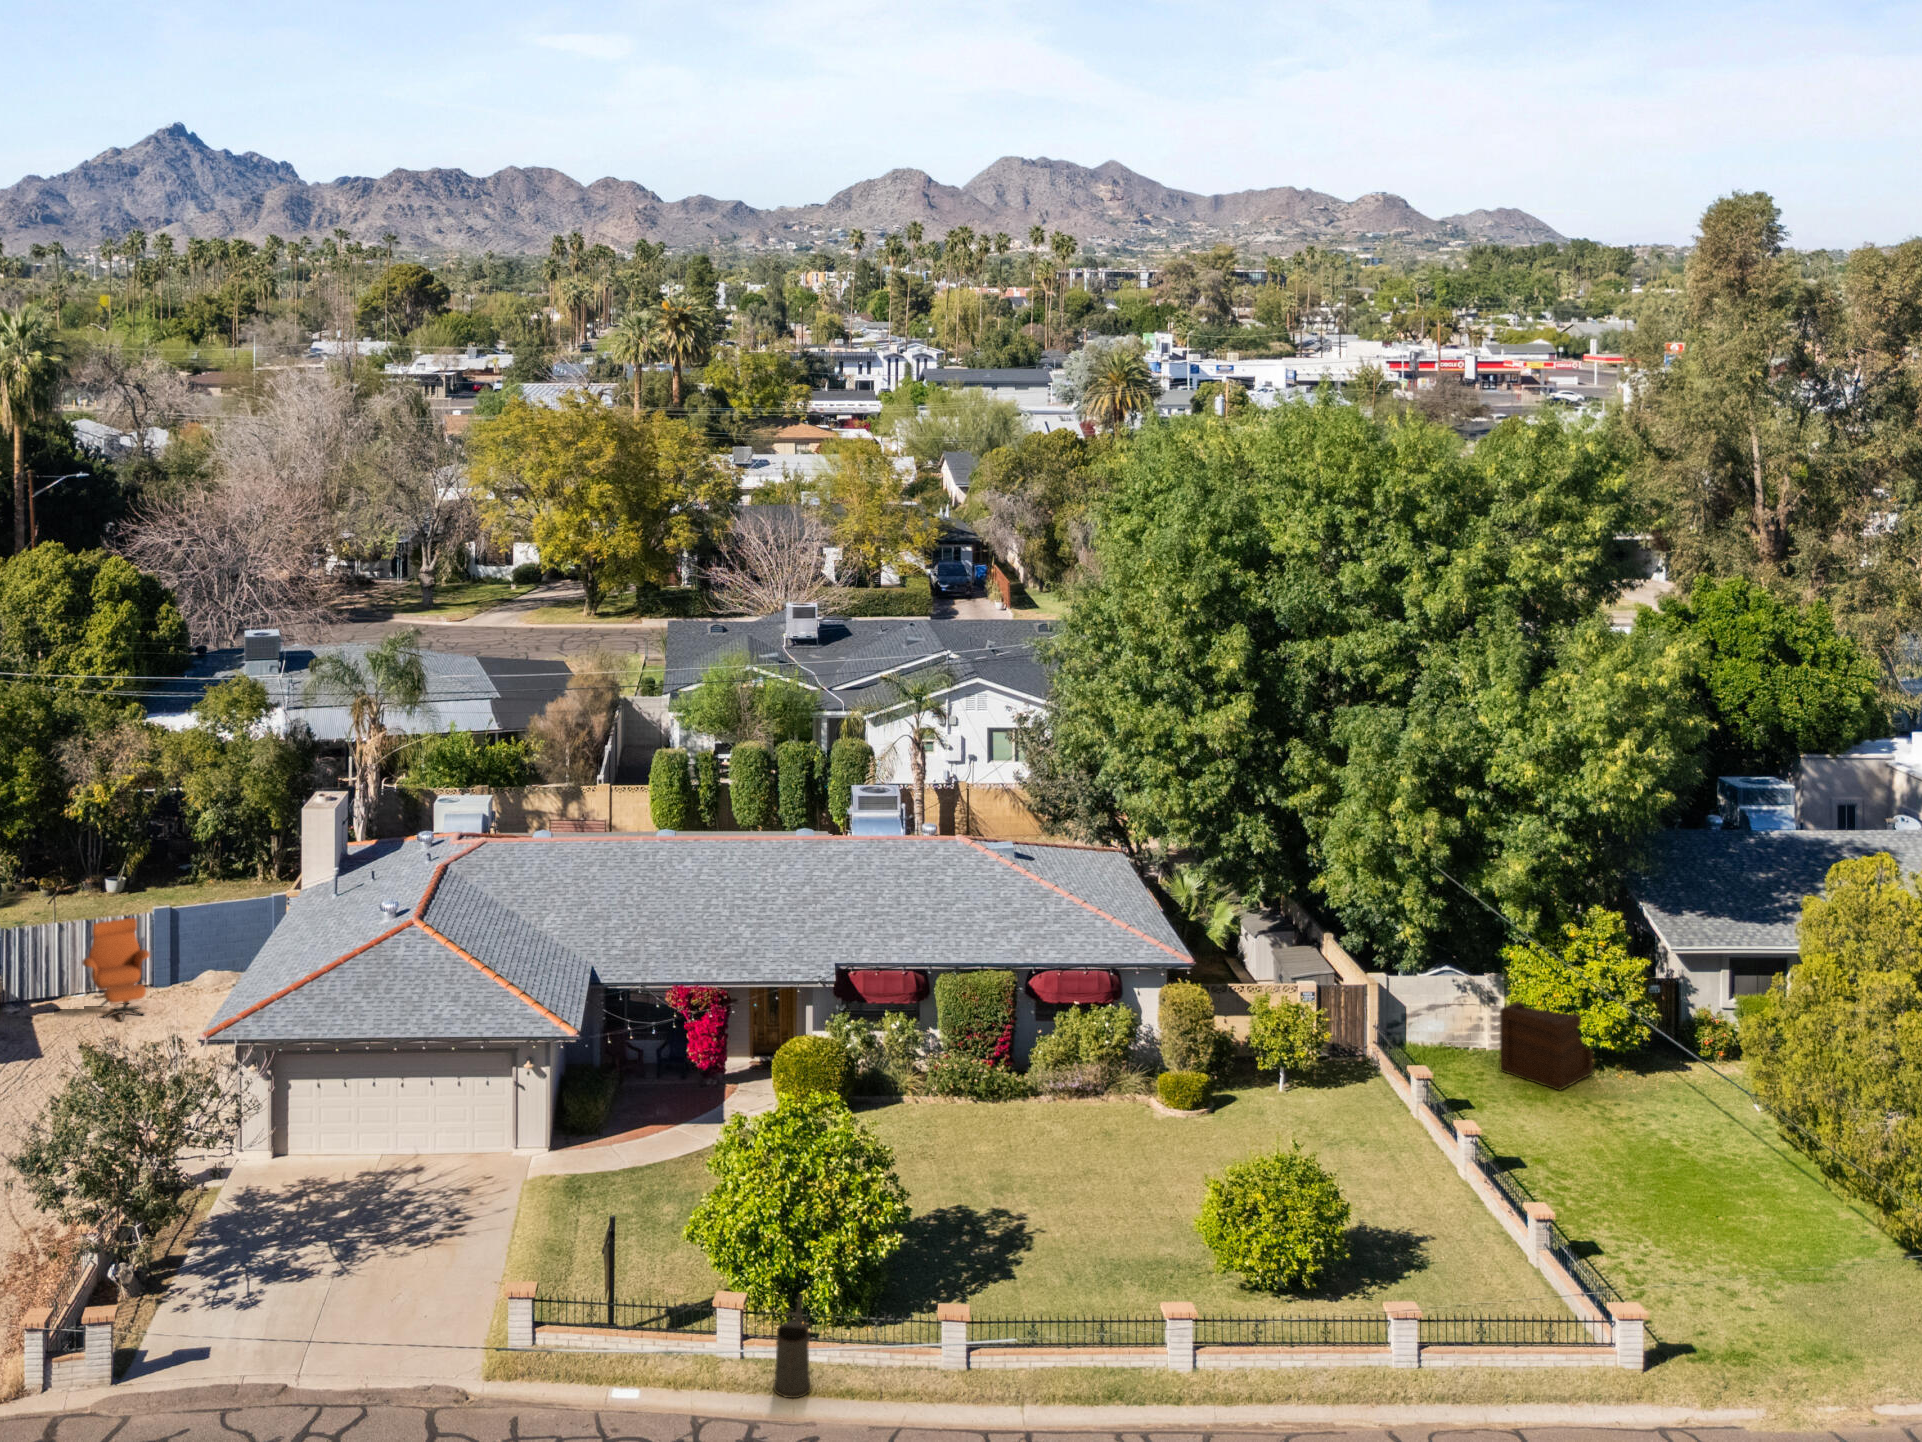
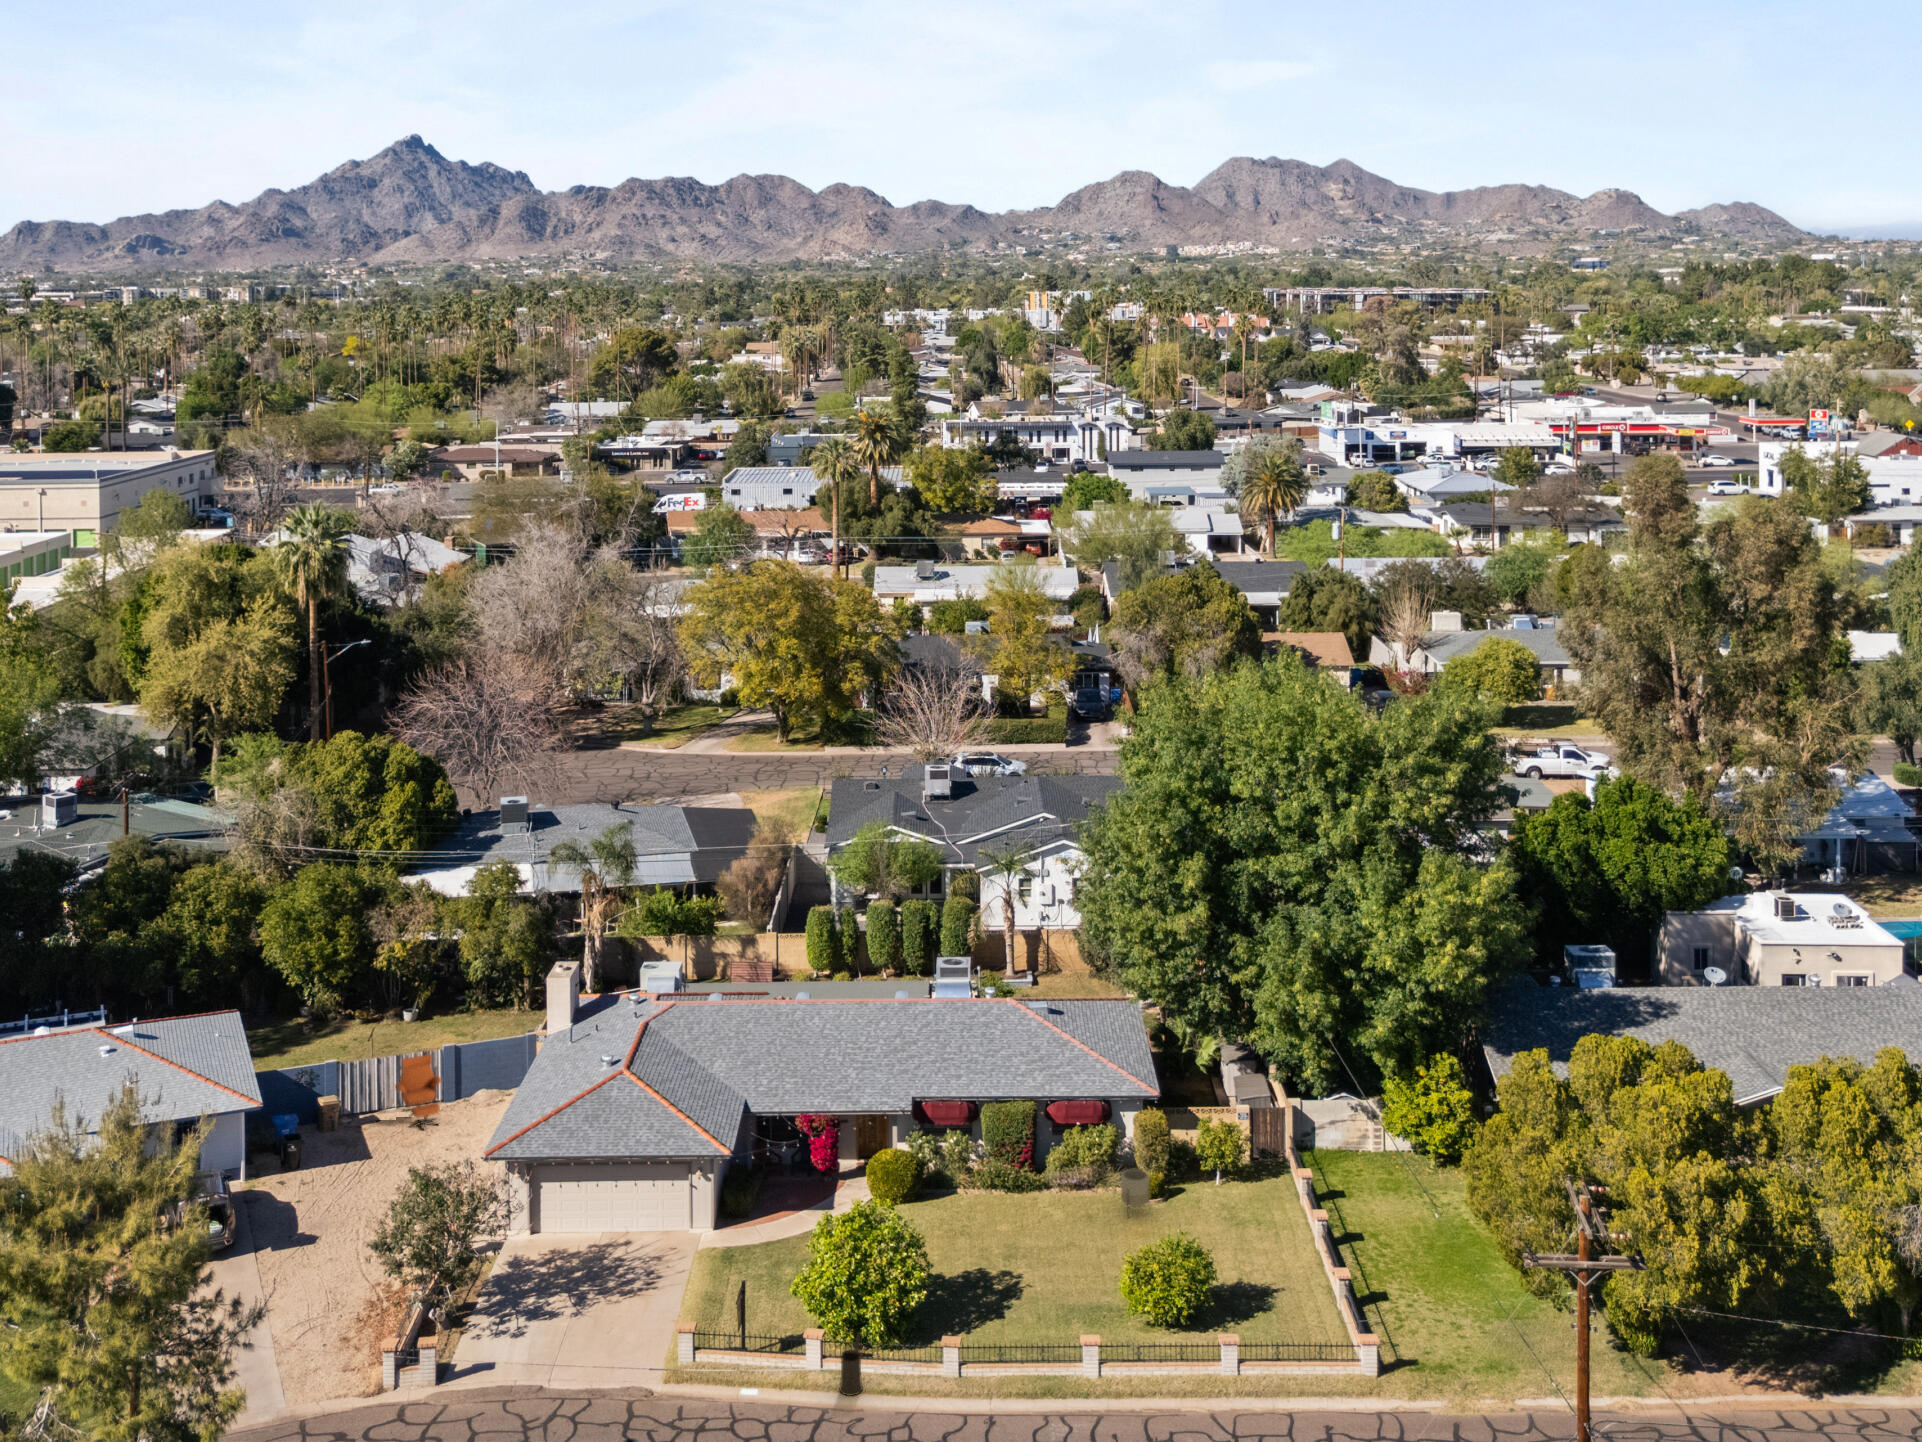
wooden crate: present [1500,1001,1594,1090] -> none [1374,1114,1438,1185]
planter: none [1153,1063,1197,1135] -> present [1121,1169,1150,1208]

